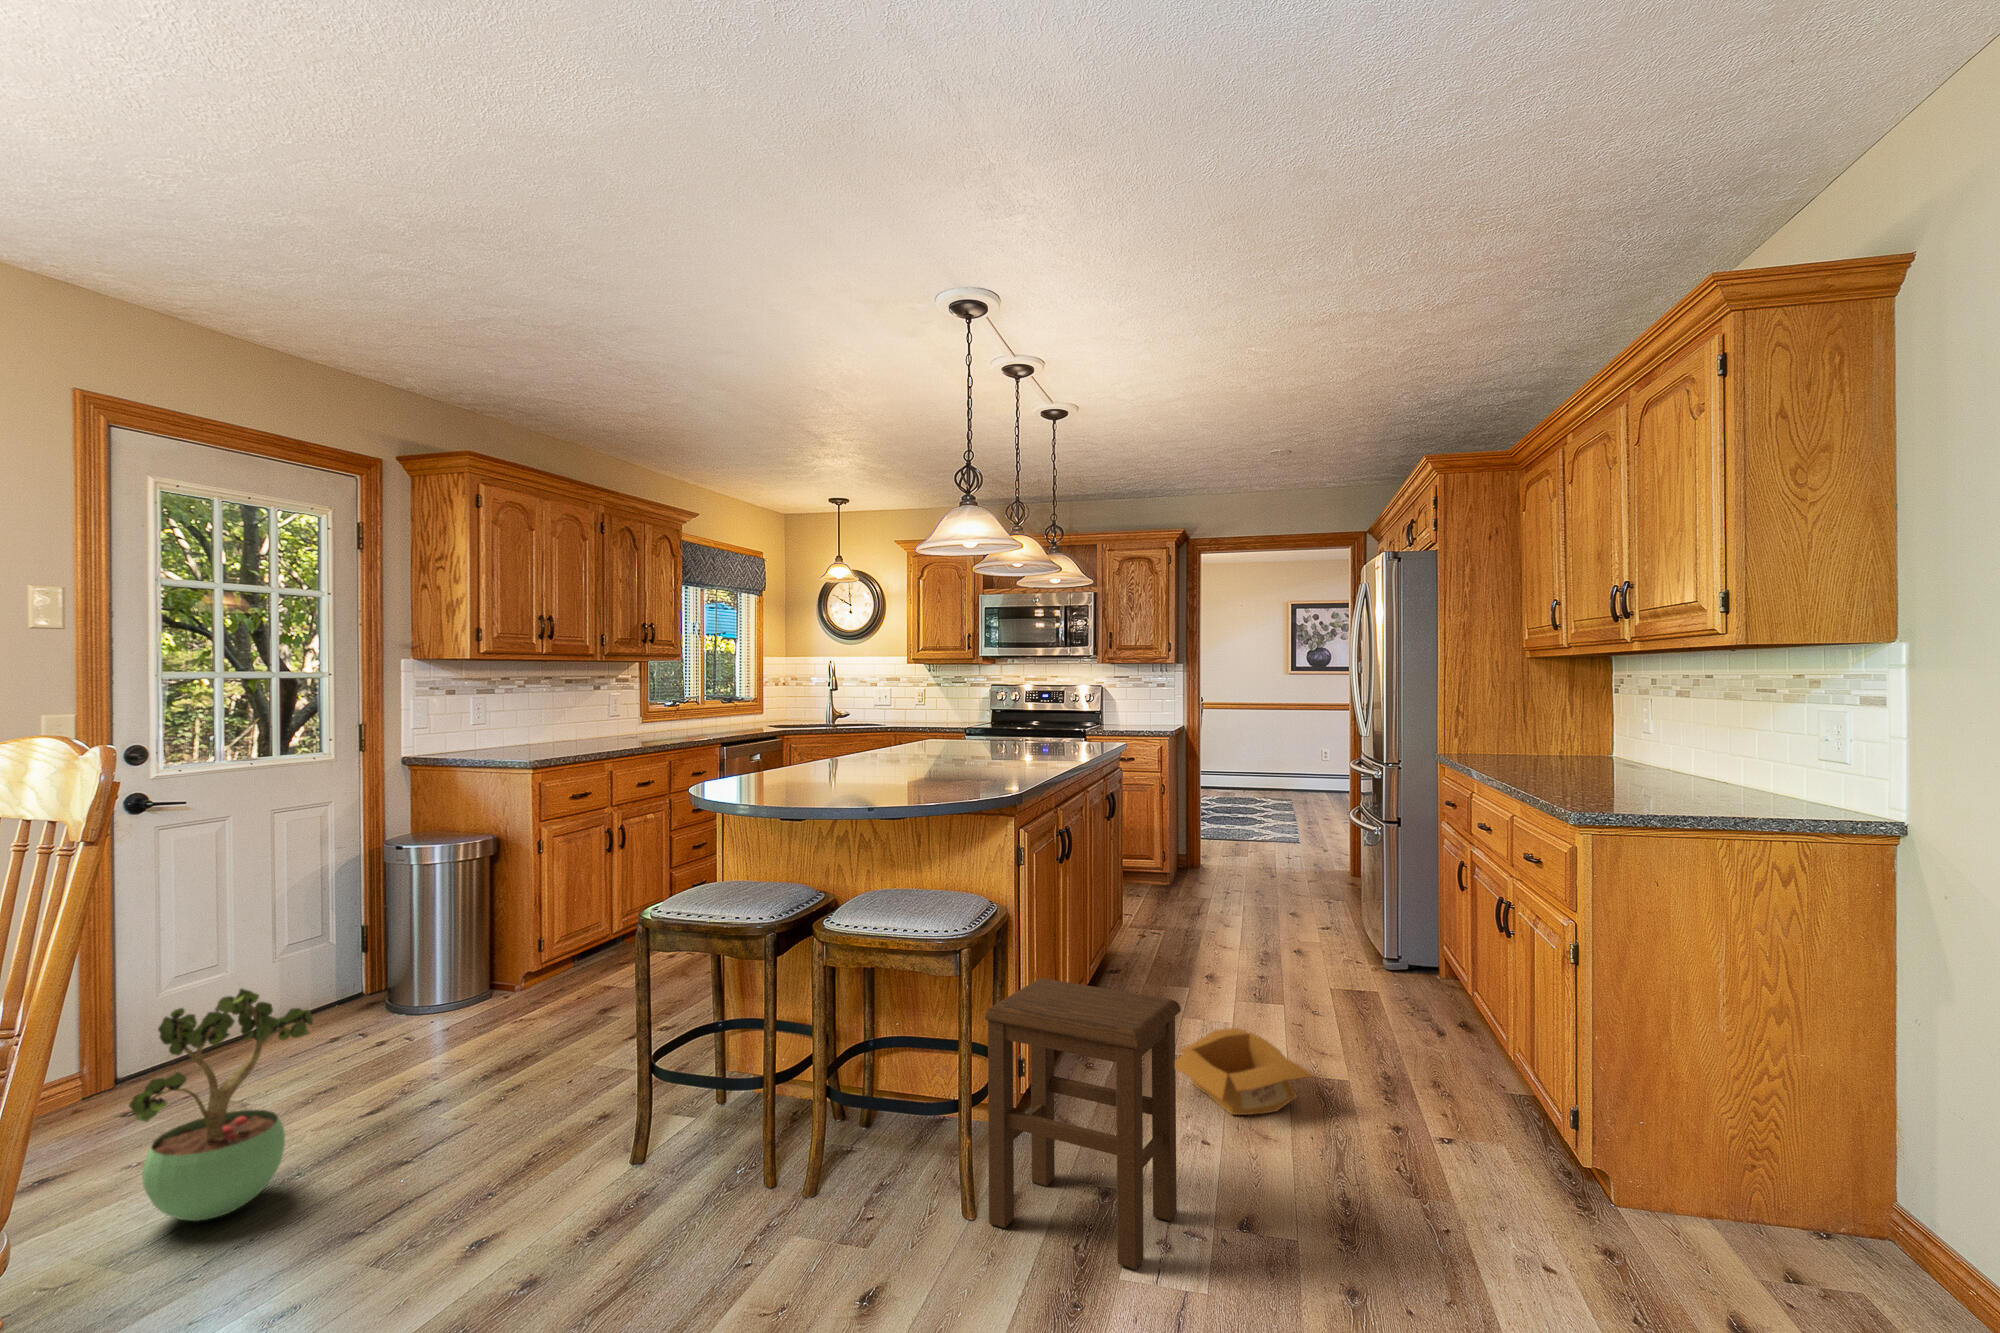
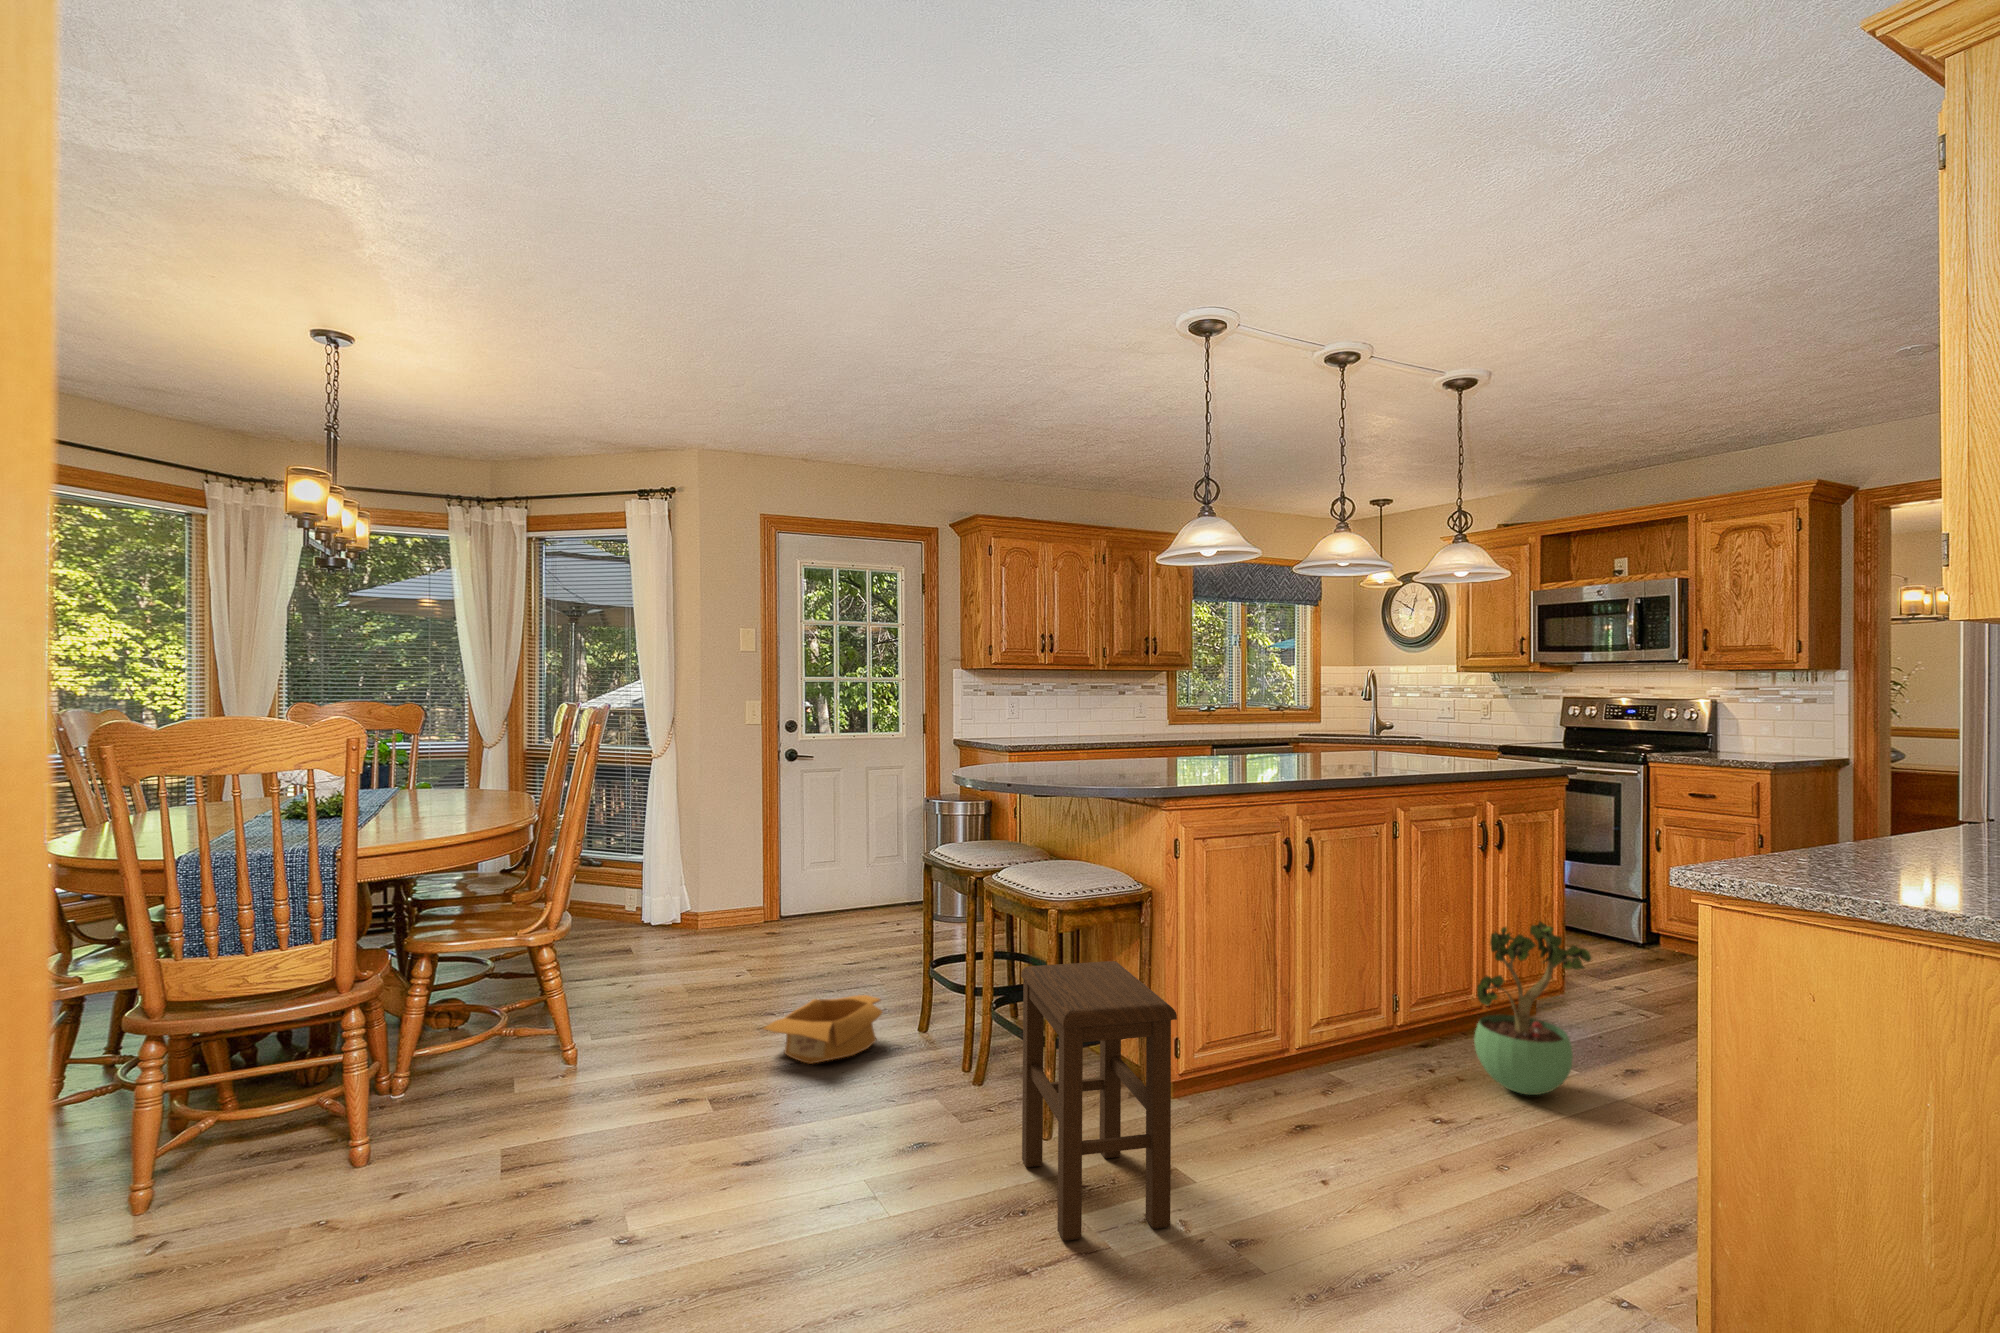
potted plant: present [129,989,313,1221] -> present [1474,922,1591,1095]
cardboard box: present [1176,1028,1314,1115] -> present [764,995,882,1064]

